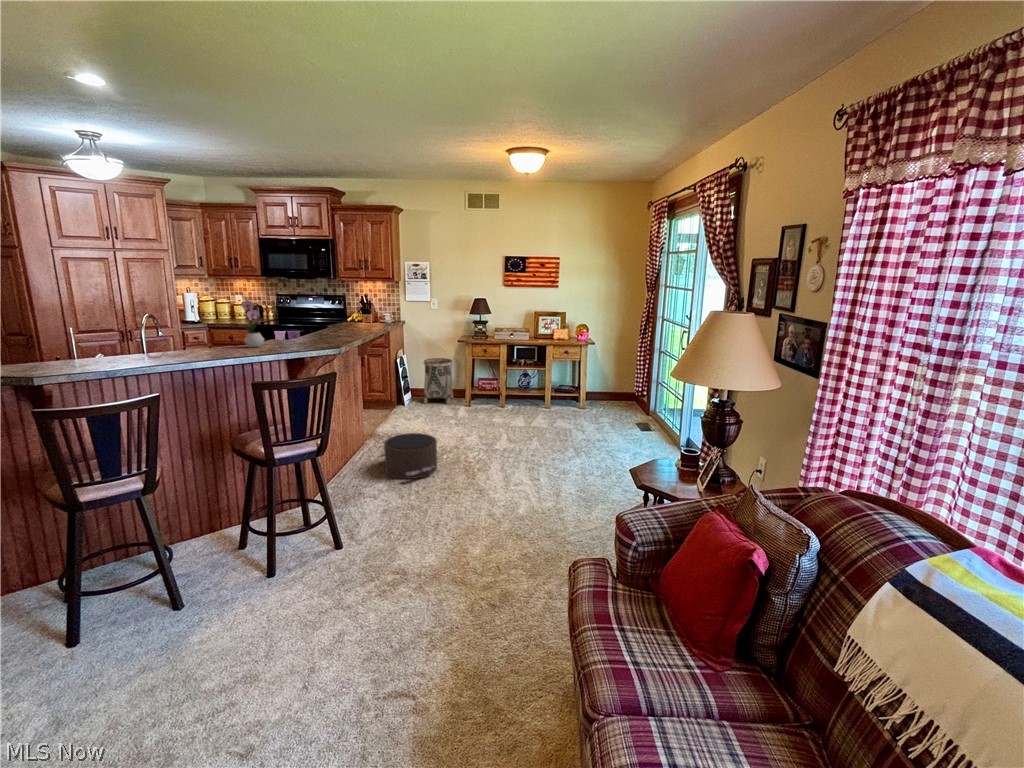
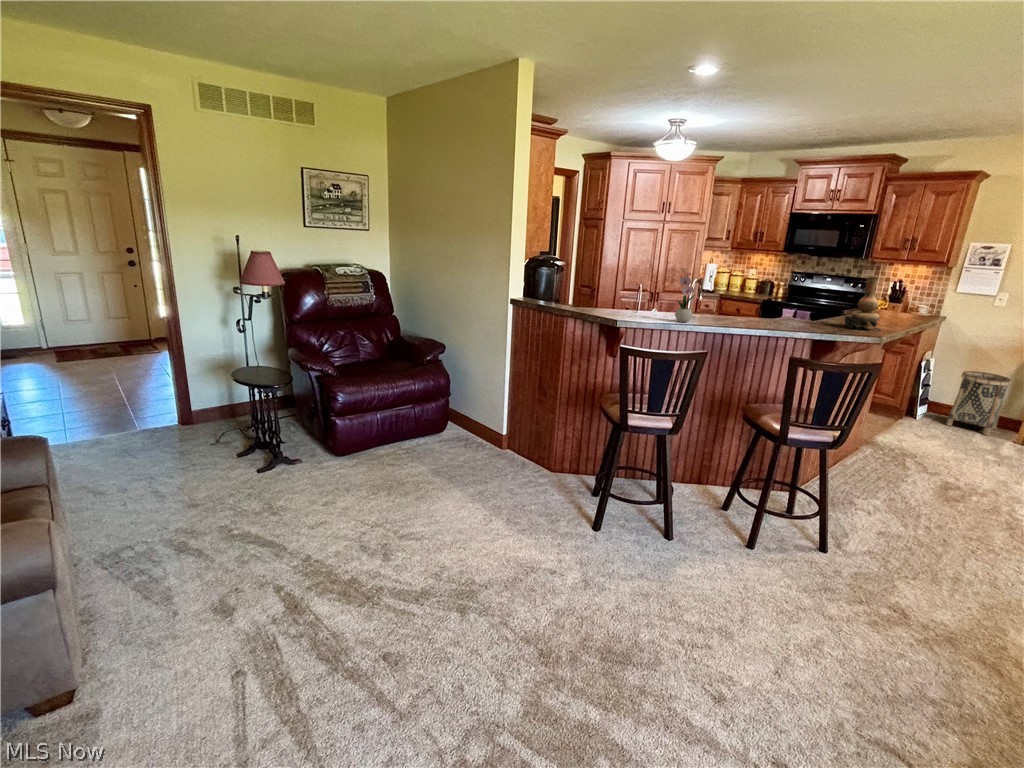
vase: none [315,290,349,340] -> present [845,276,880,330]
flower arrangement: present [240,292,264,347] -> present [675,268,695,323]
pouf: present [379,433,437,479] -> none [878,453,969,513]

